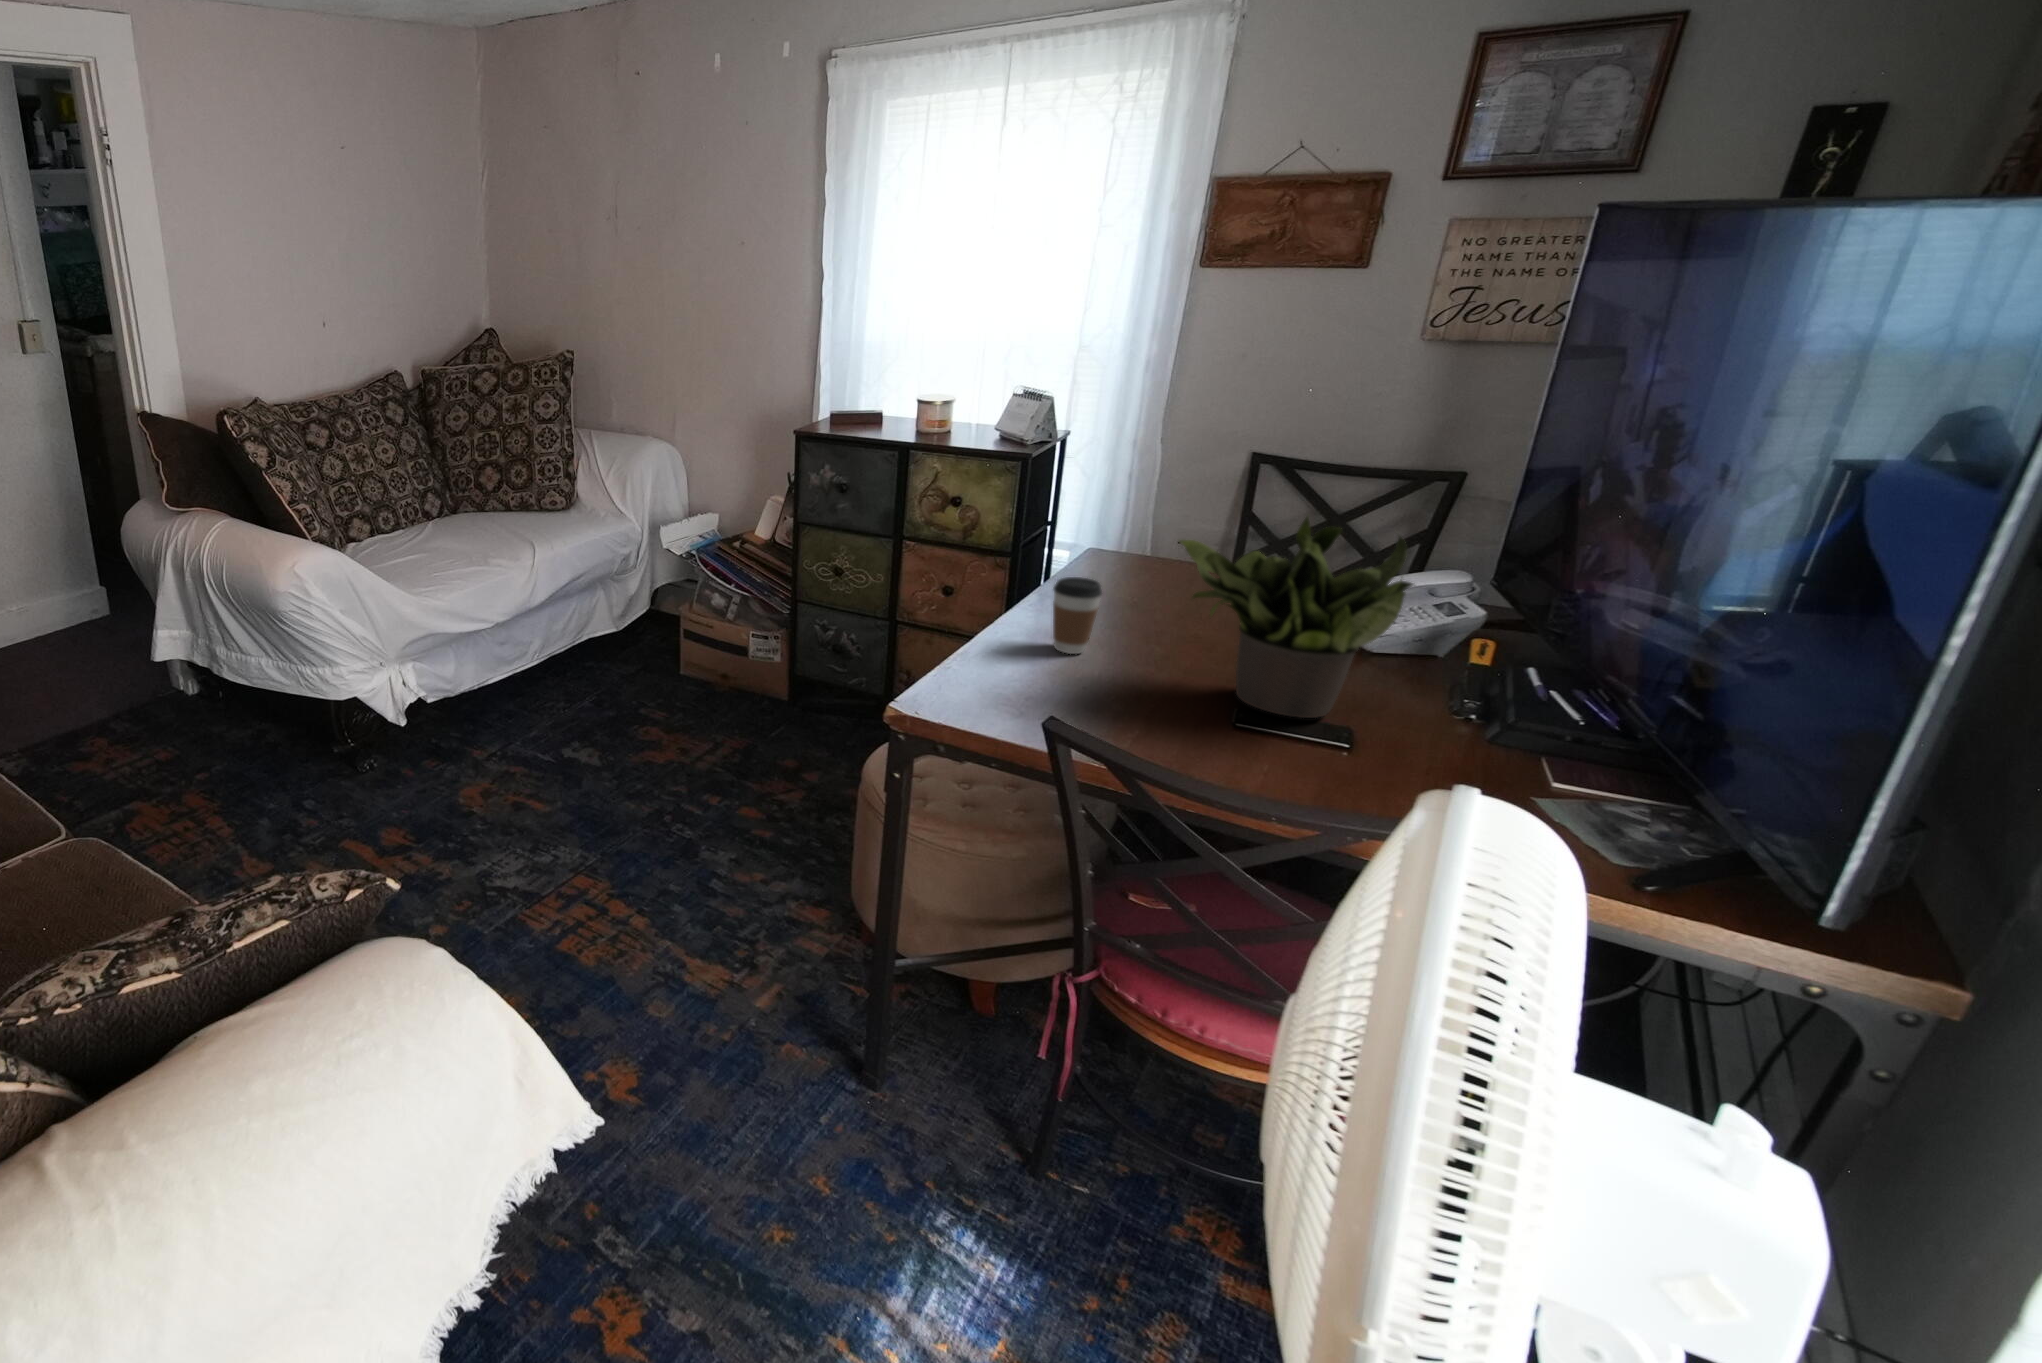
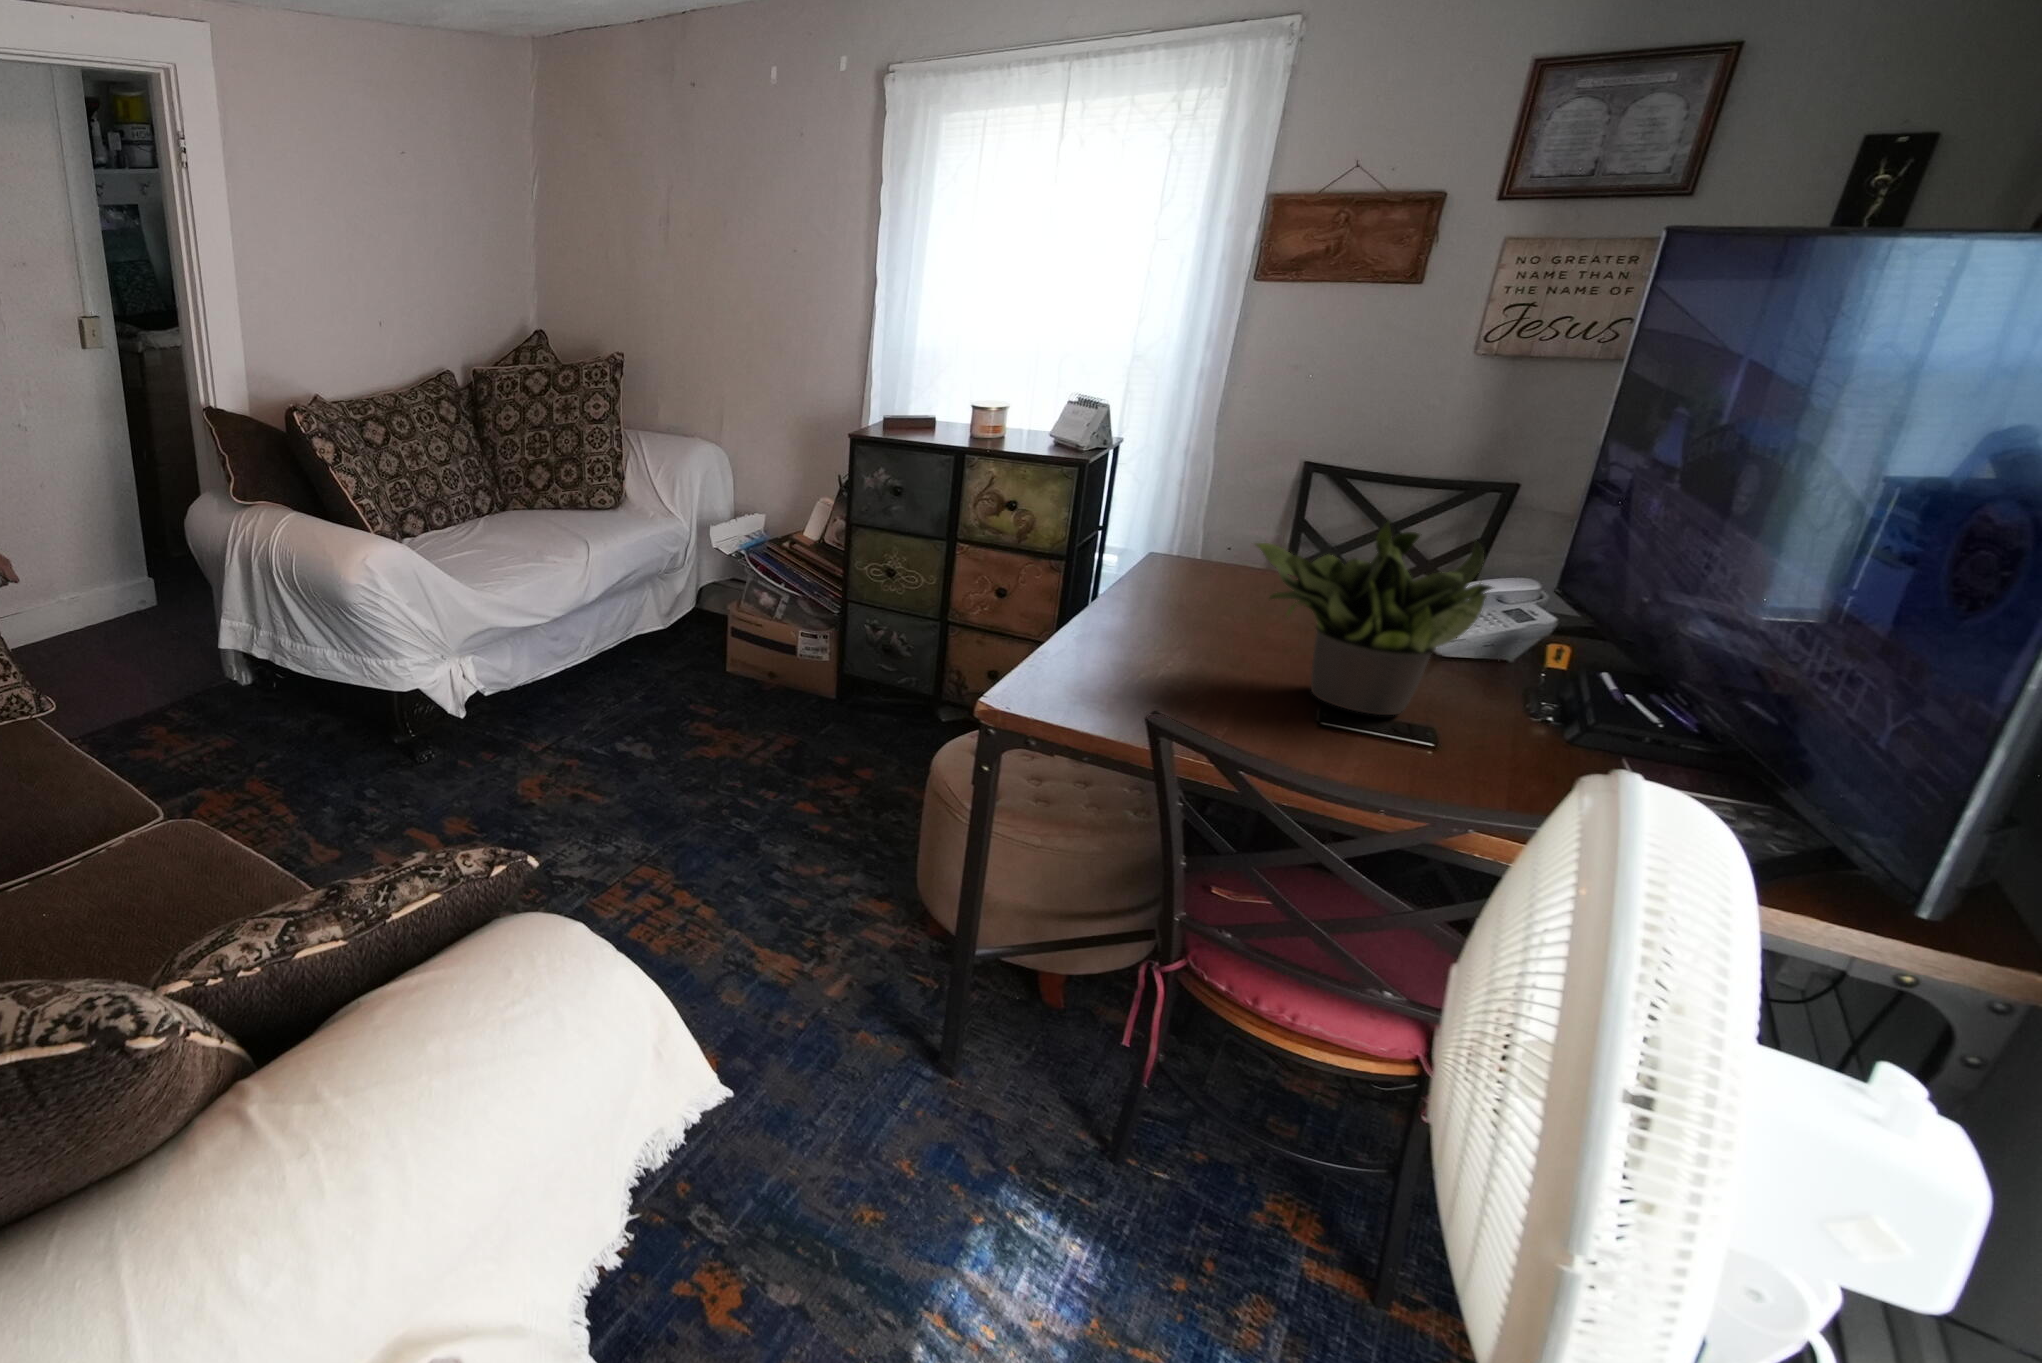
coffee cup: present [1053,577,1102,654] -> none [1126,578,1176,652]

